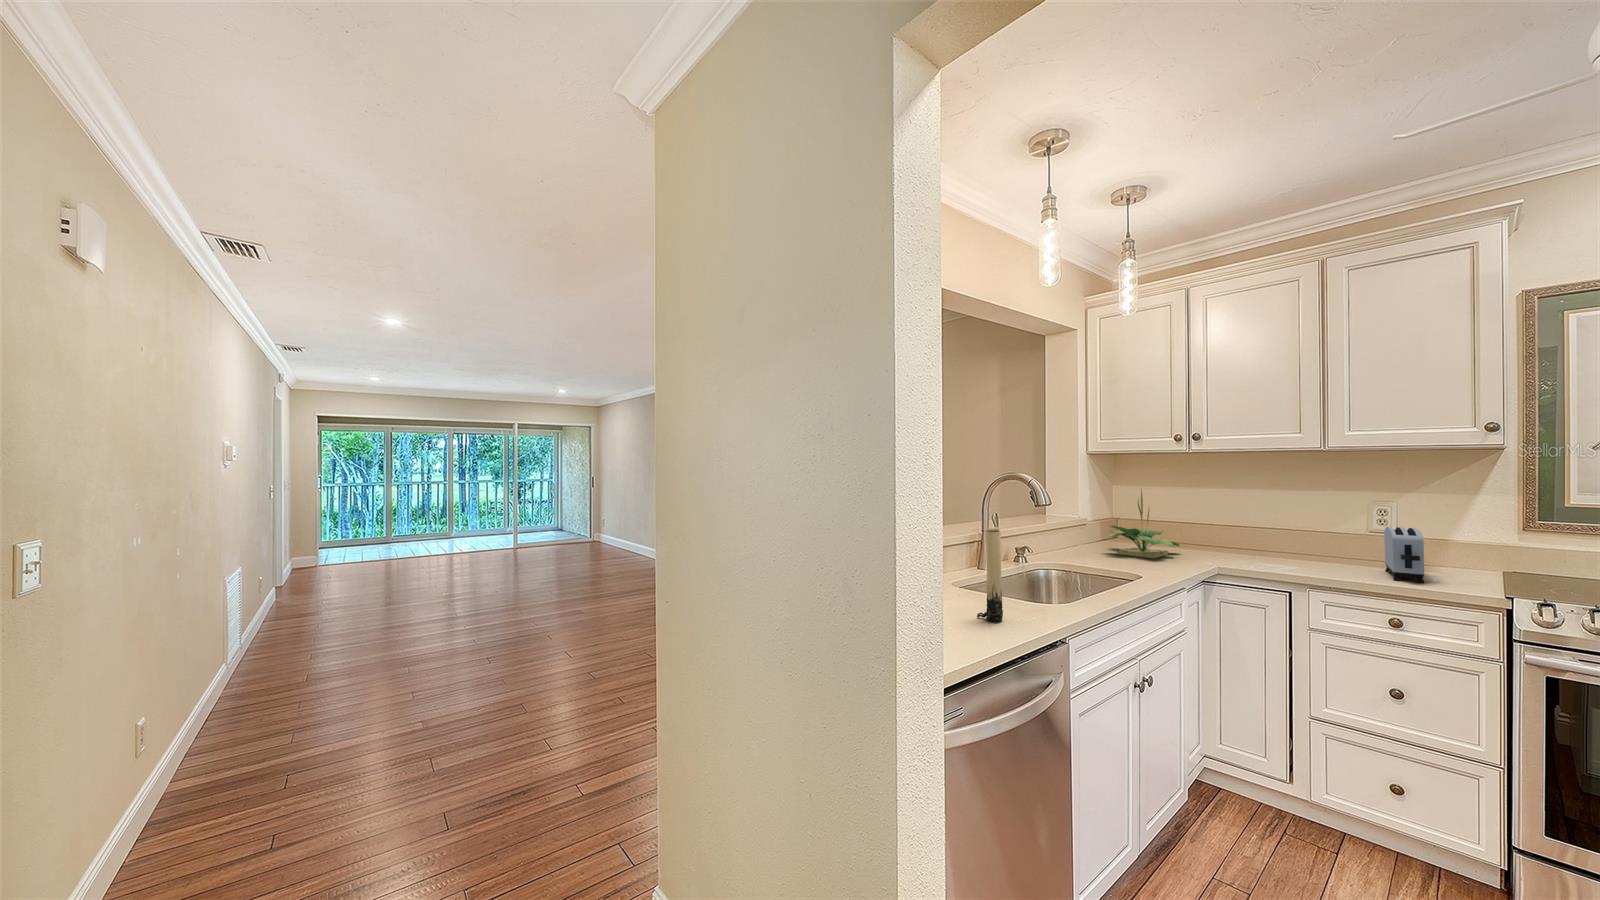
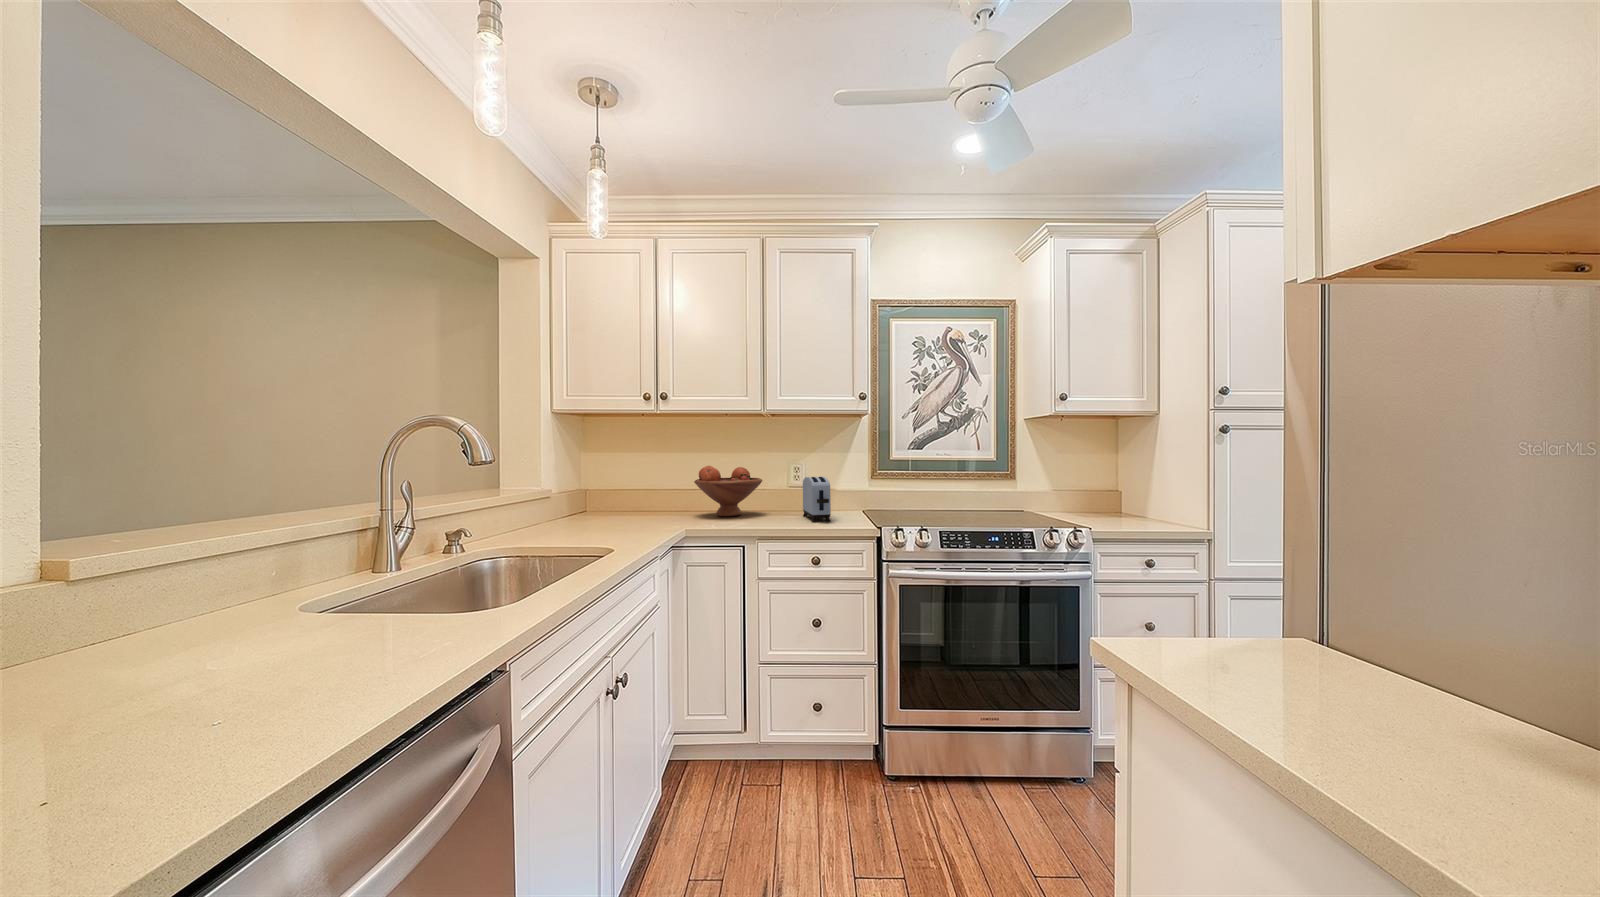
potted plant: present [1105,489,1180,558] -> none [569,450,649,529]
fruit bowl: none [1232,505,1324,560] -> present [694,466,762,517]
candle: present [977,527,1003,622] -> none [312,485,373,674]

